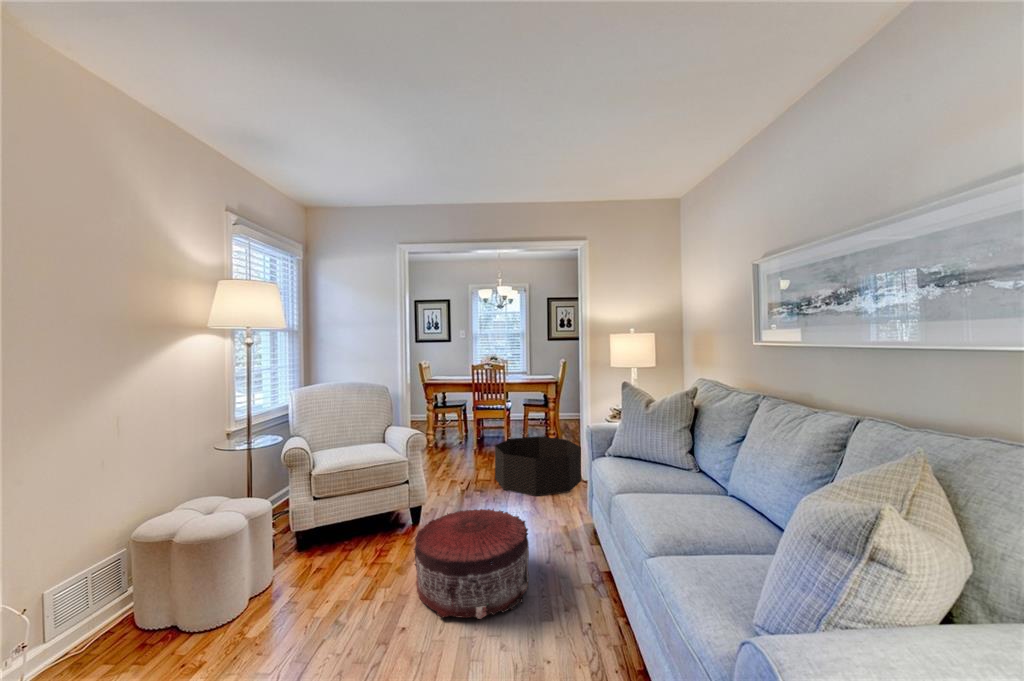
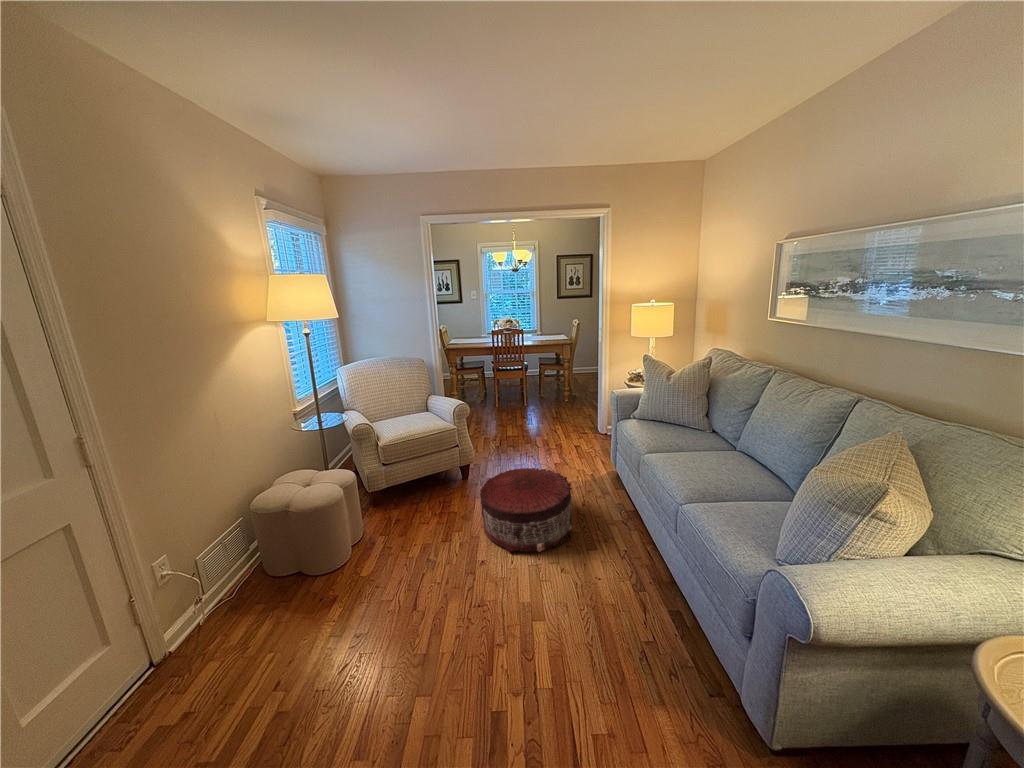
basket: present [495,436,581,496] -> none [522,396,599,450]

